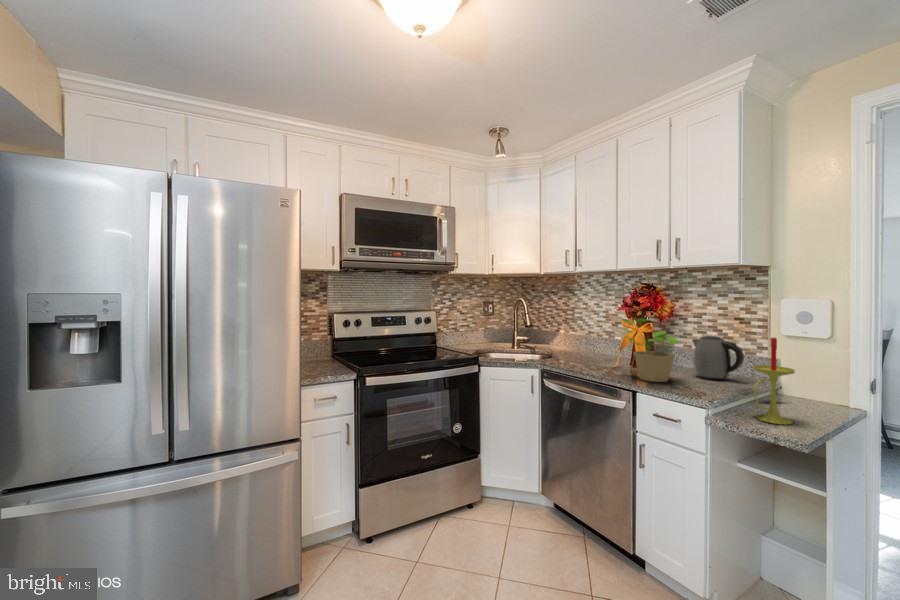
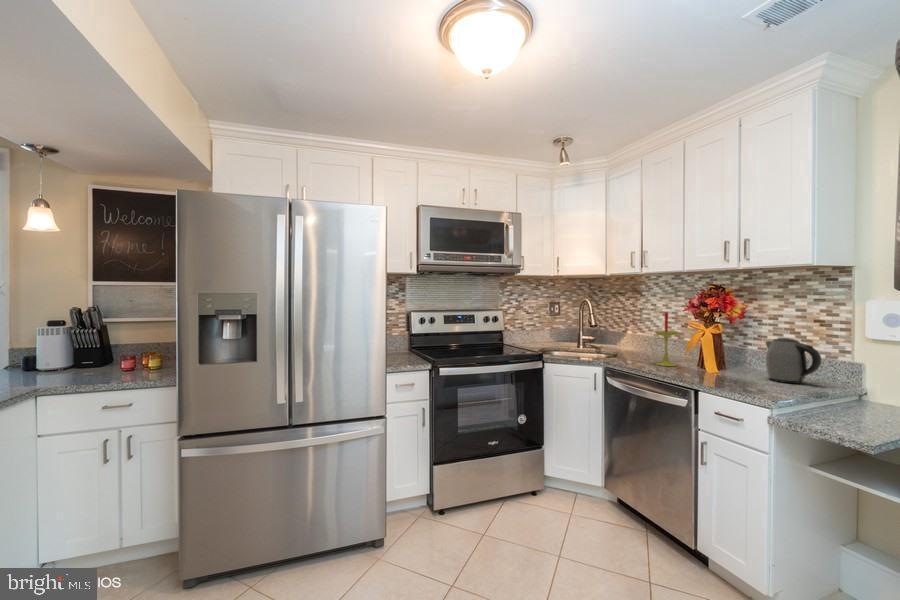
potted plant: present [622,318,678,382] -> none [683,318,746,382]
candle: present [753,338,795,425] -> present [651,312,678,366]

